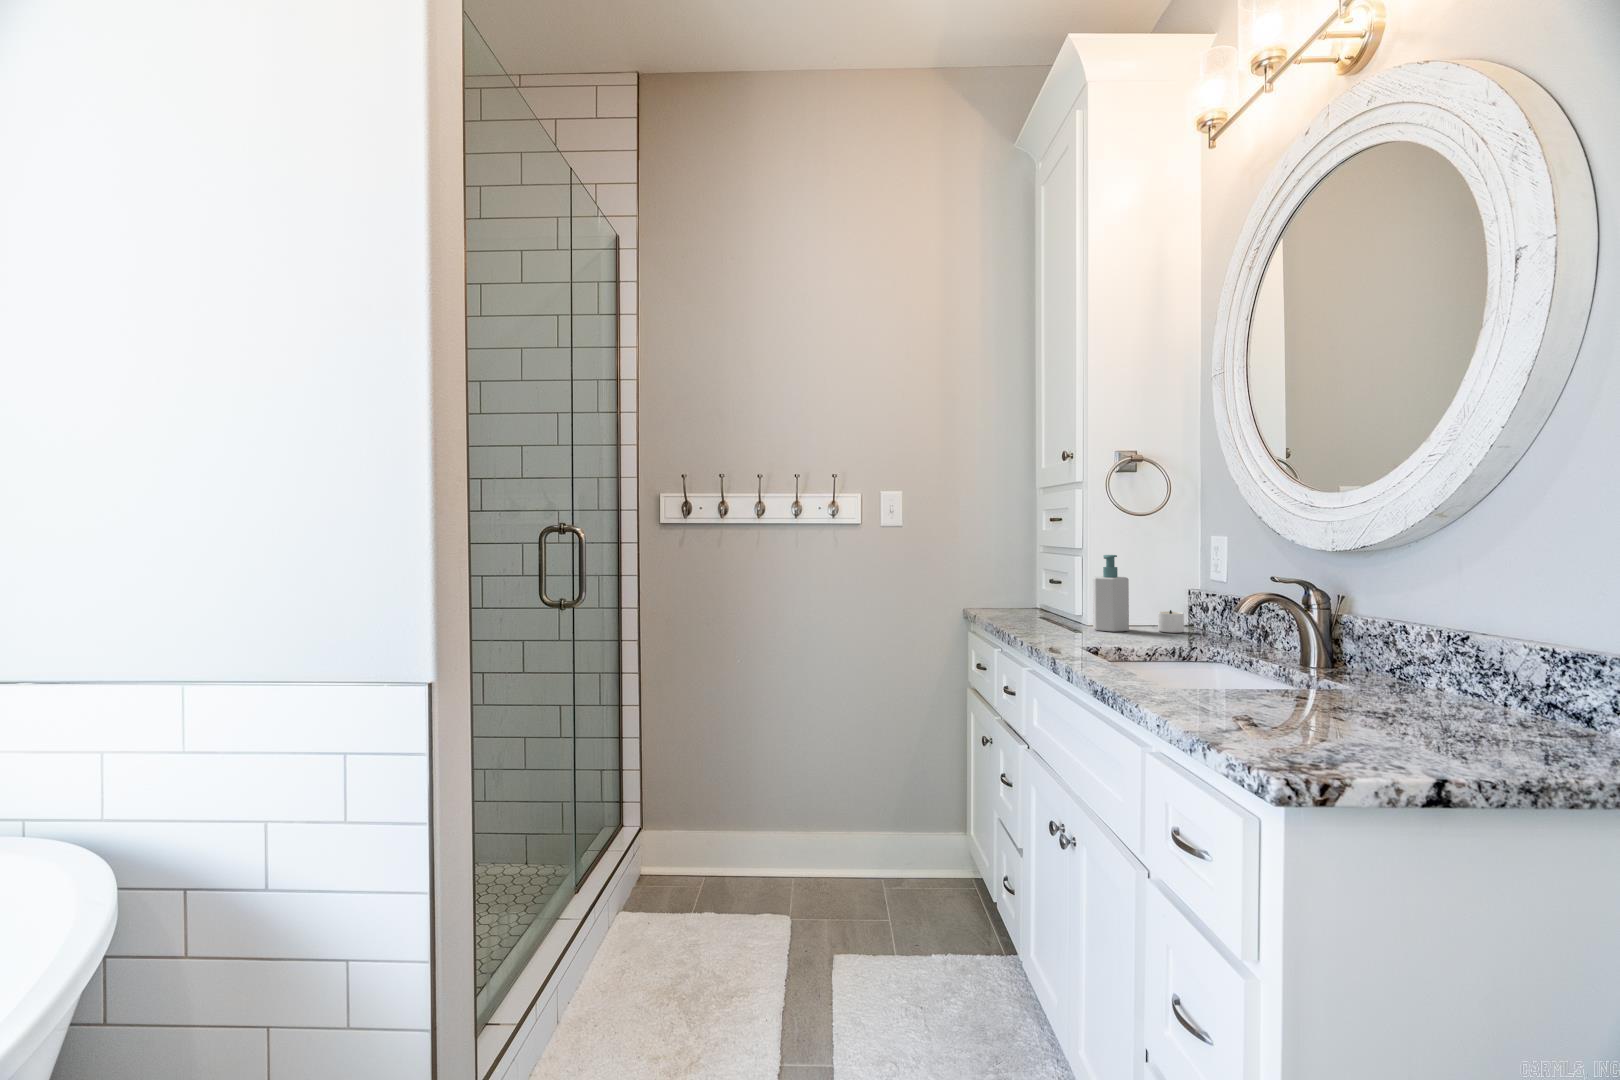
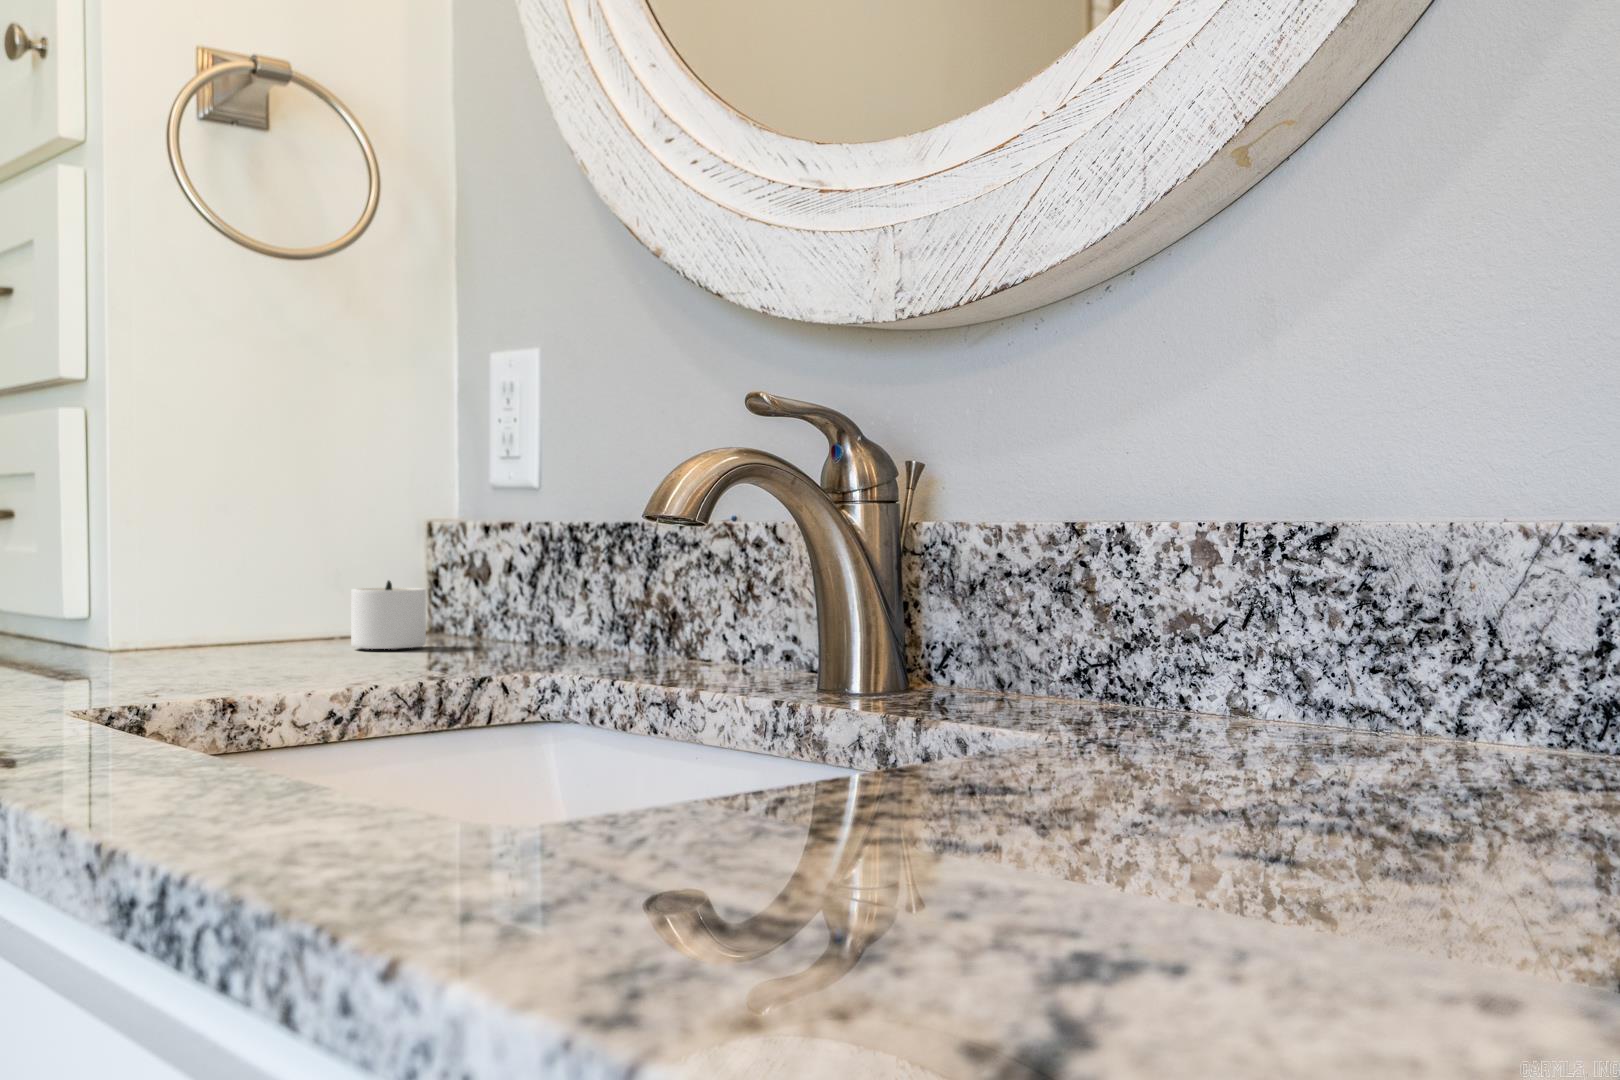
soap bottle: present [1093,555,1129,632] -> none [139,399,262,658]

